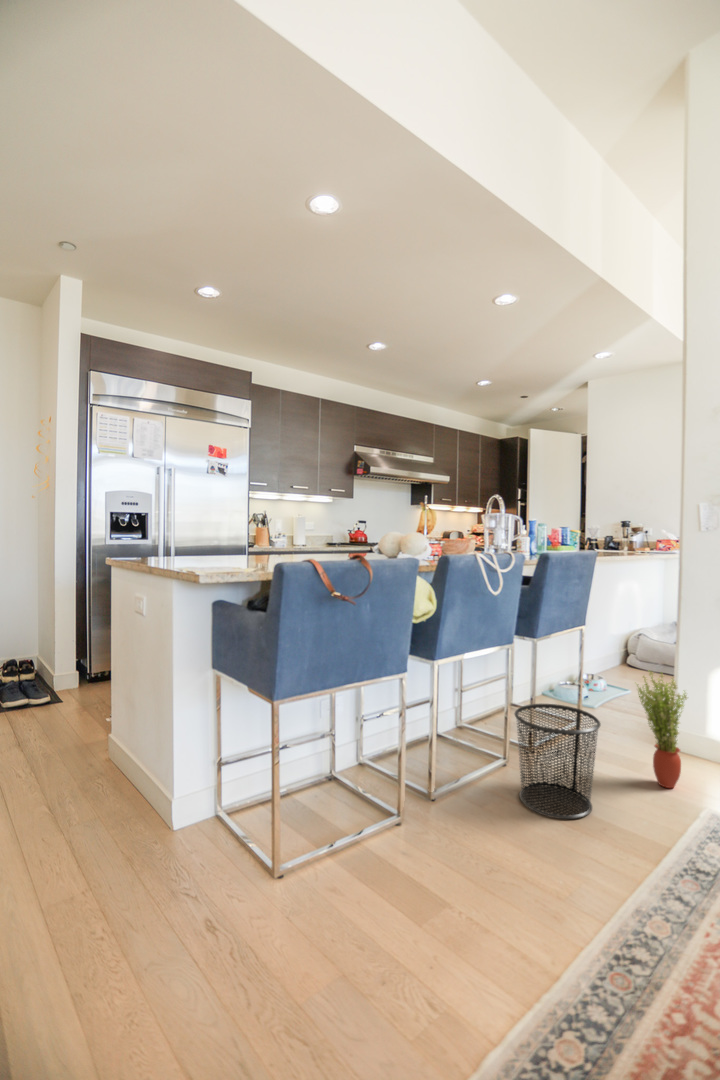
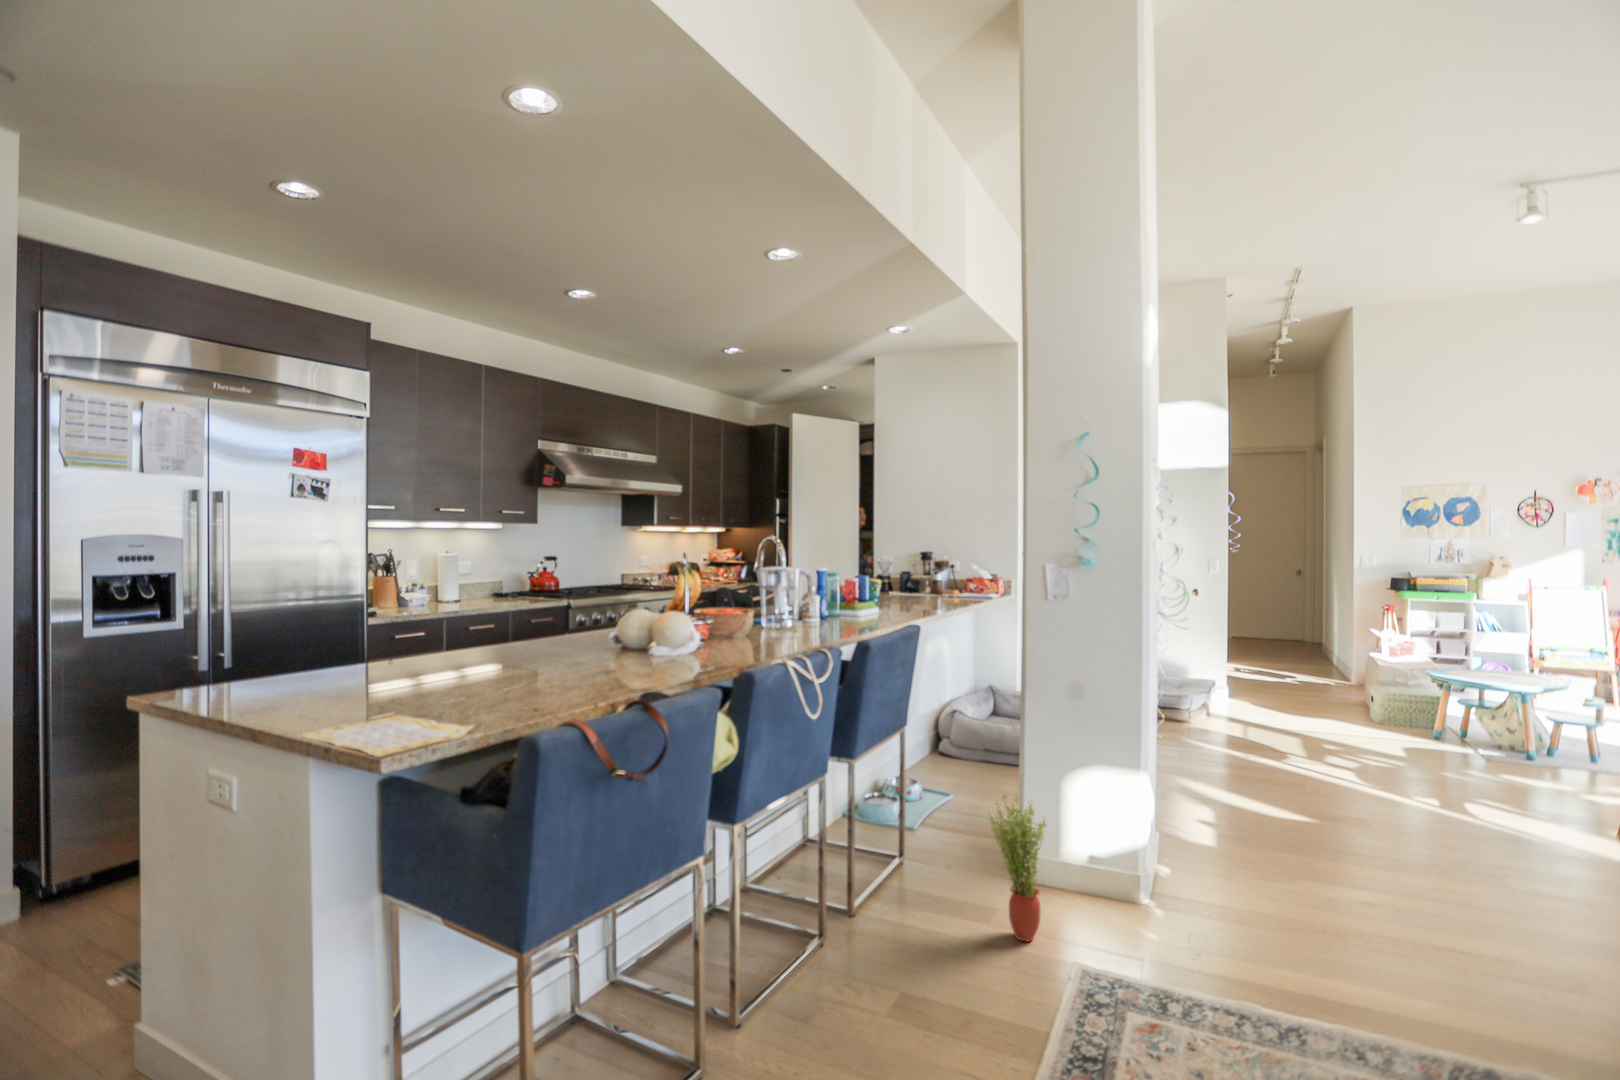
trash can: present [514,704,600,819] -> none [852,858,961,1019]

